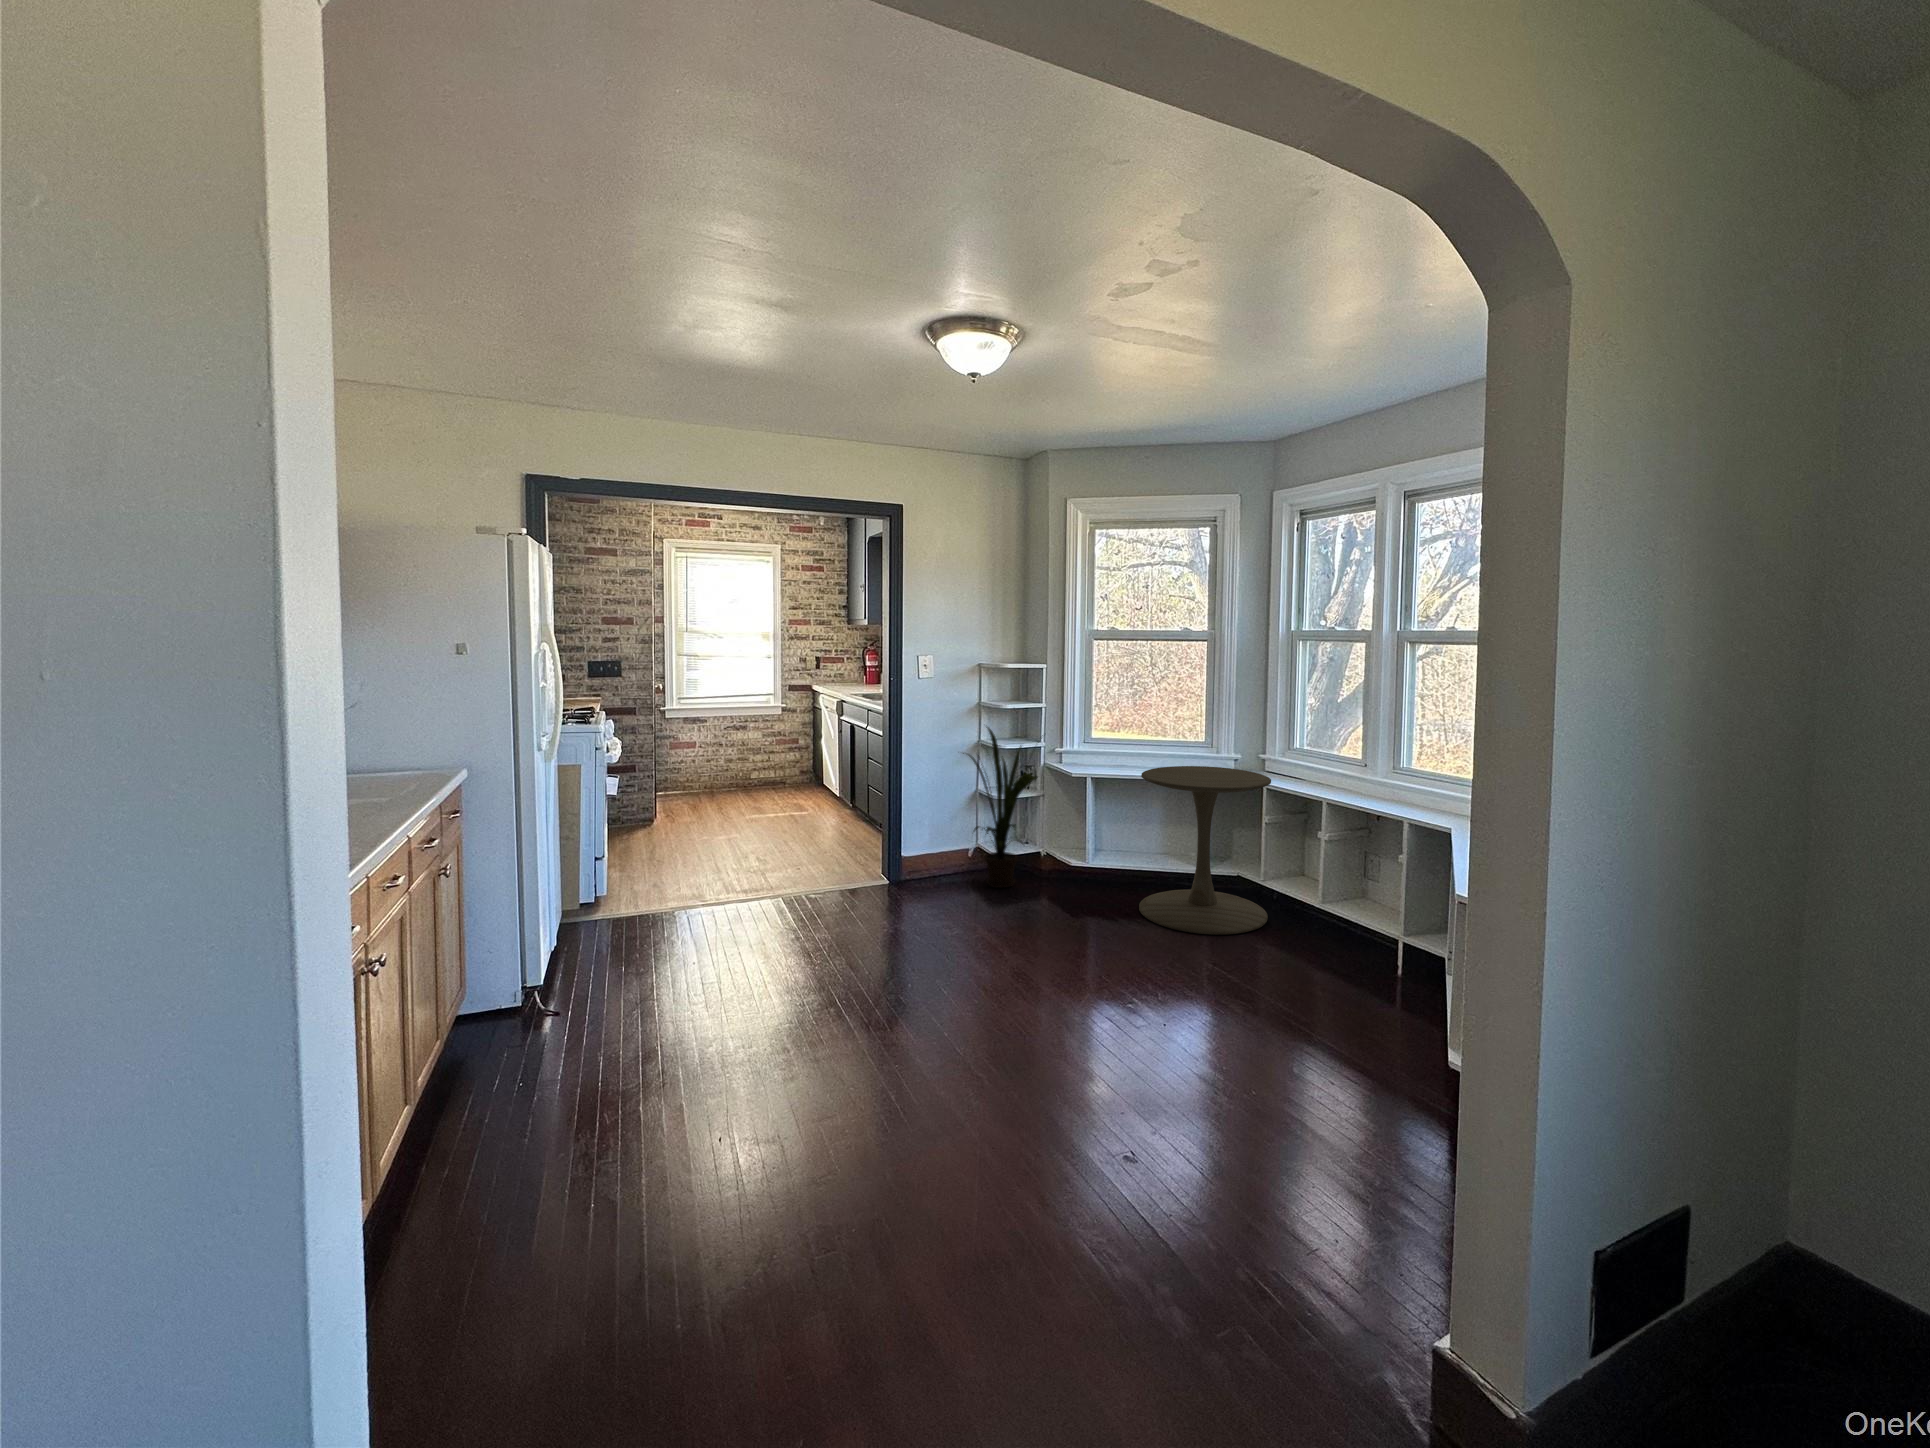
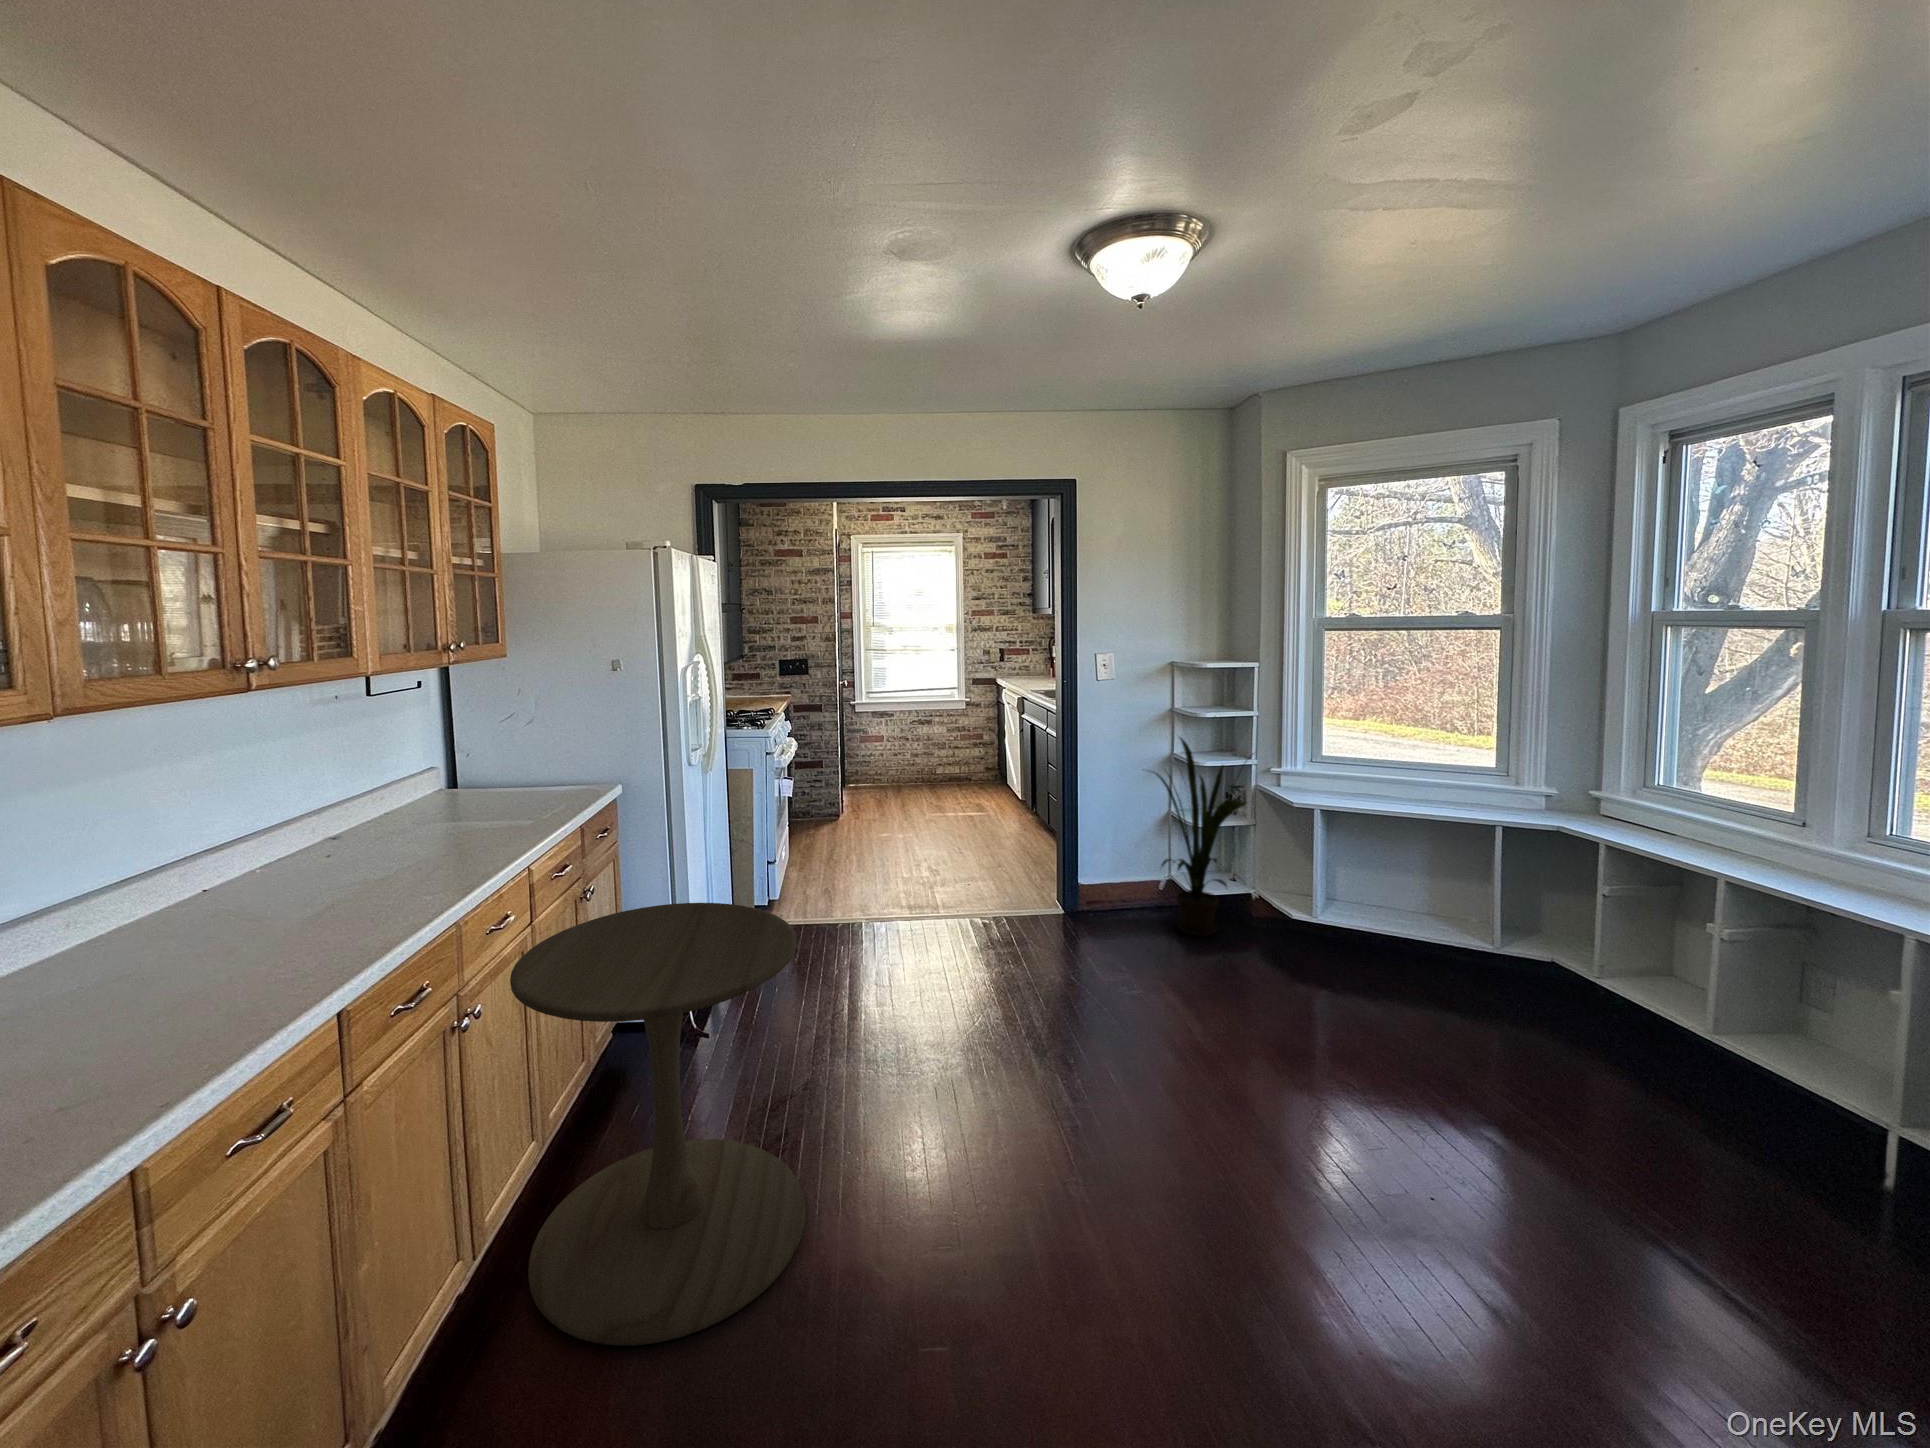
pedestal table: present [1139,766,1271,935] -> present [510,903,805,1346]

